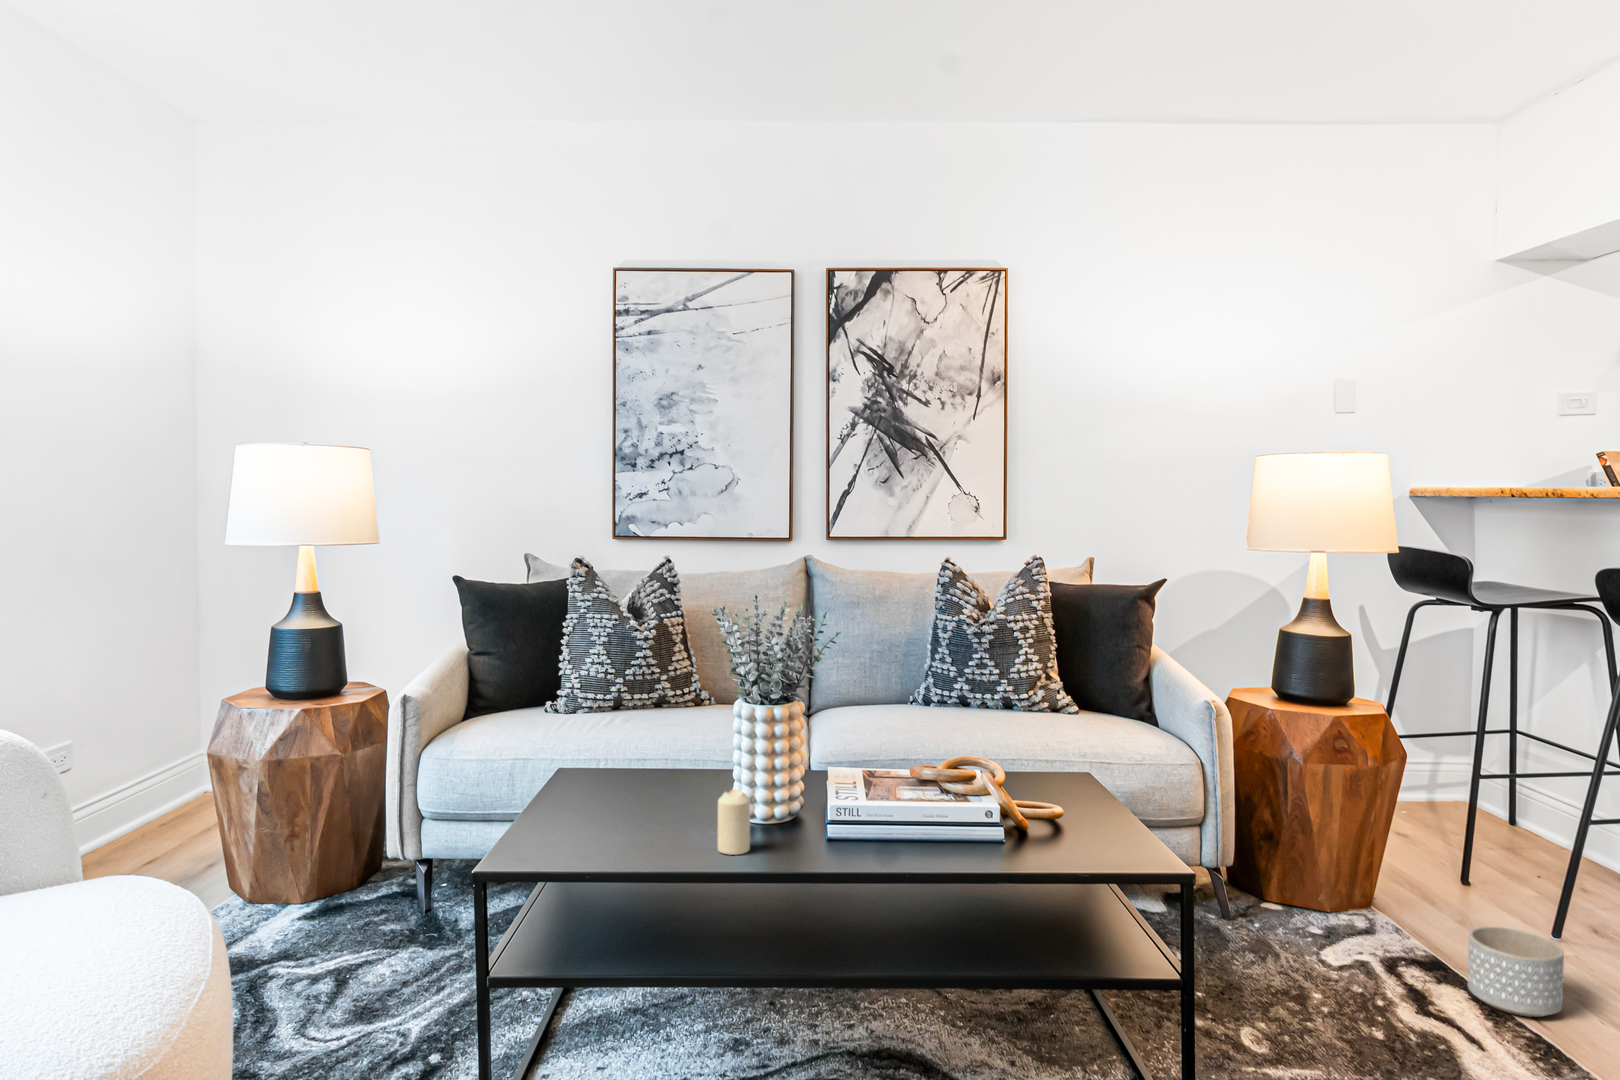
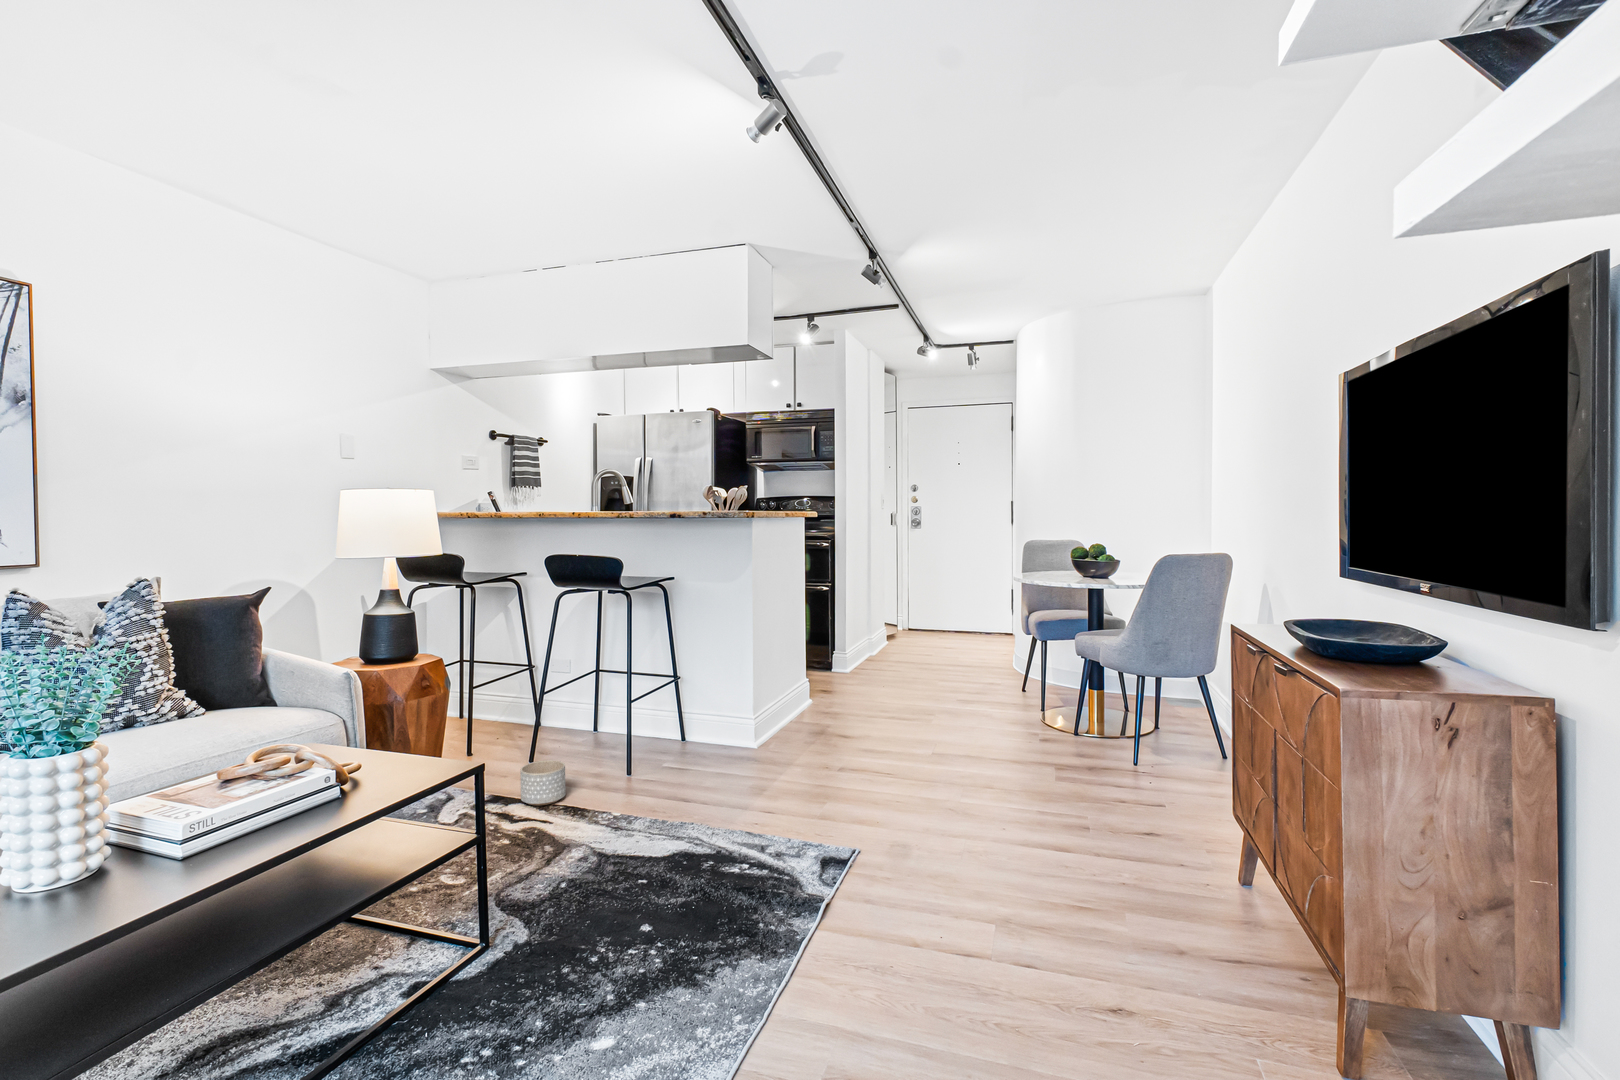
candle: present [718,790,750,855] -> none [80,836,125,904]

